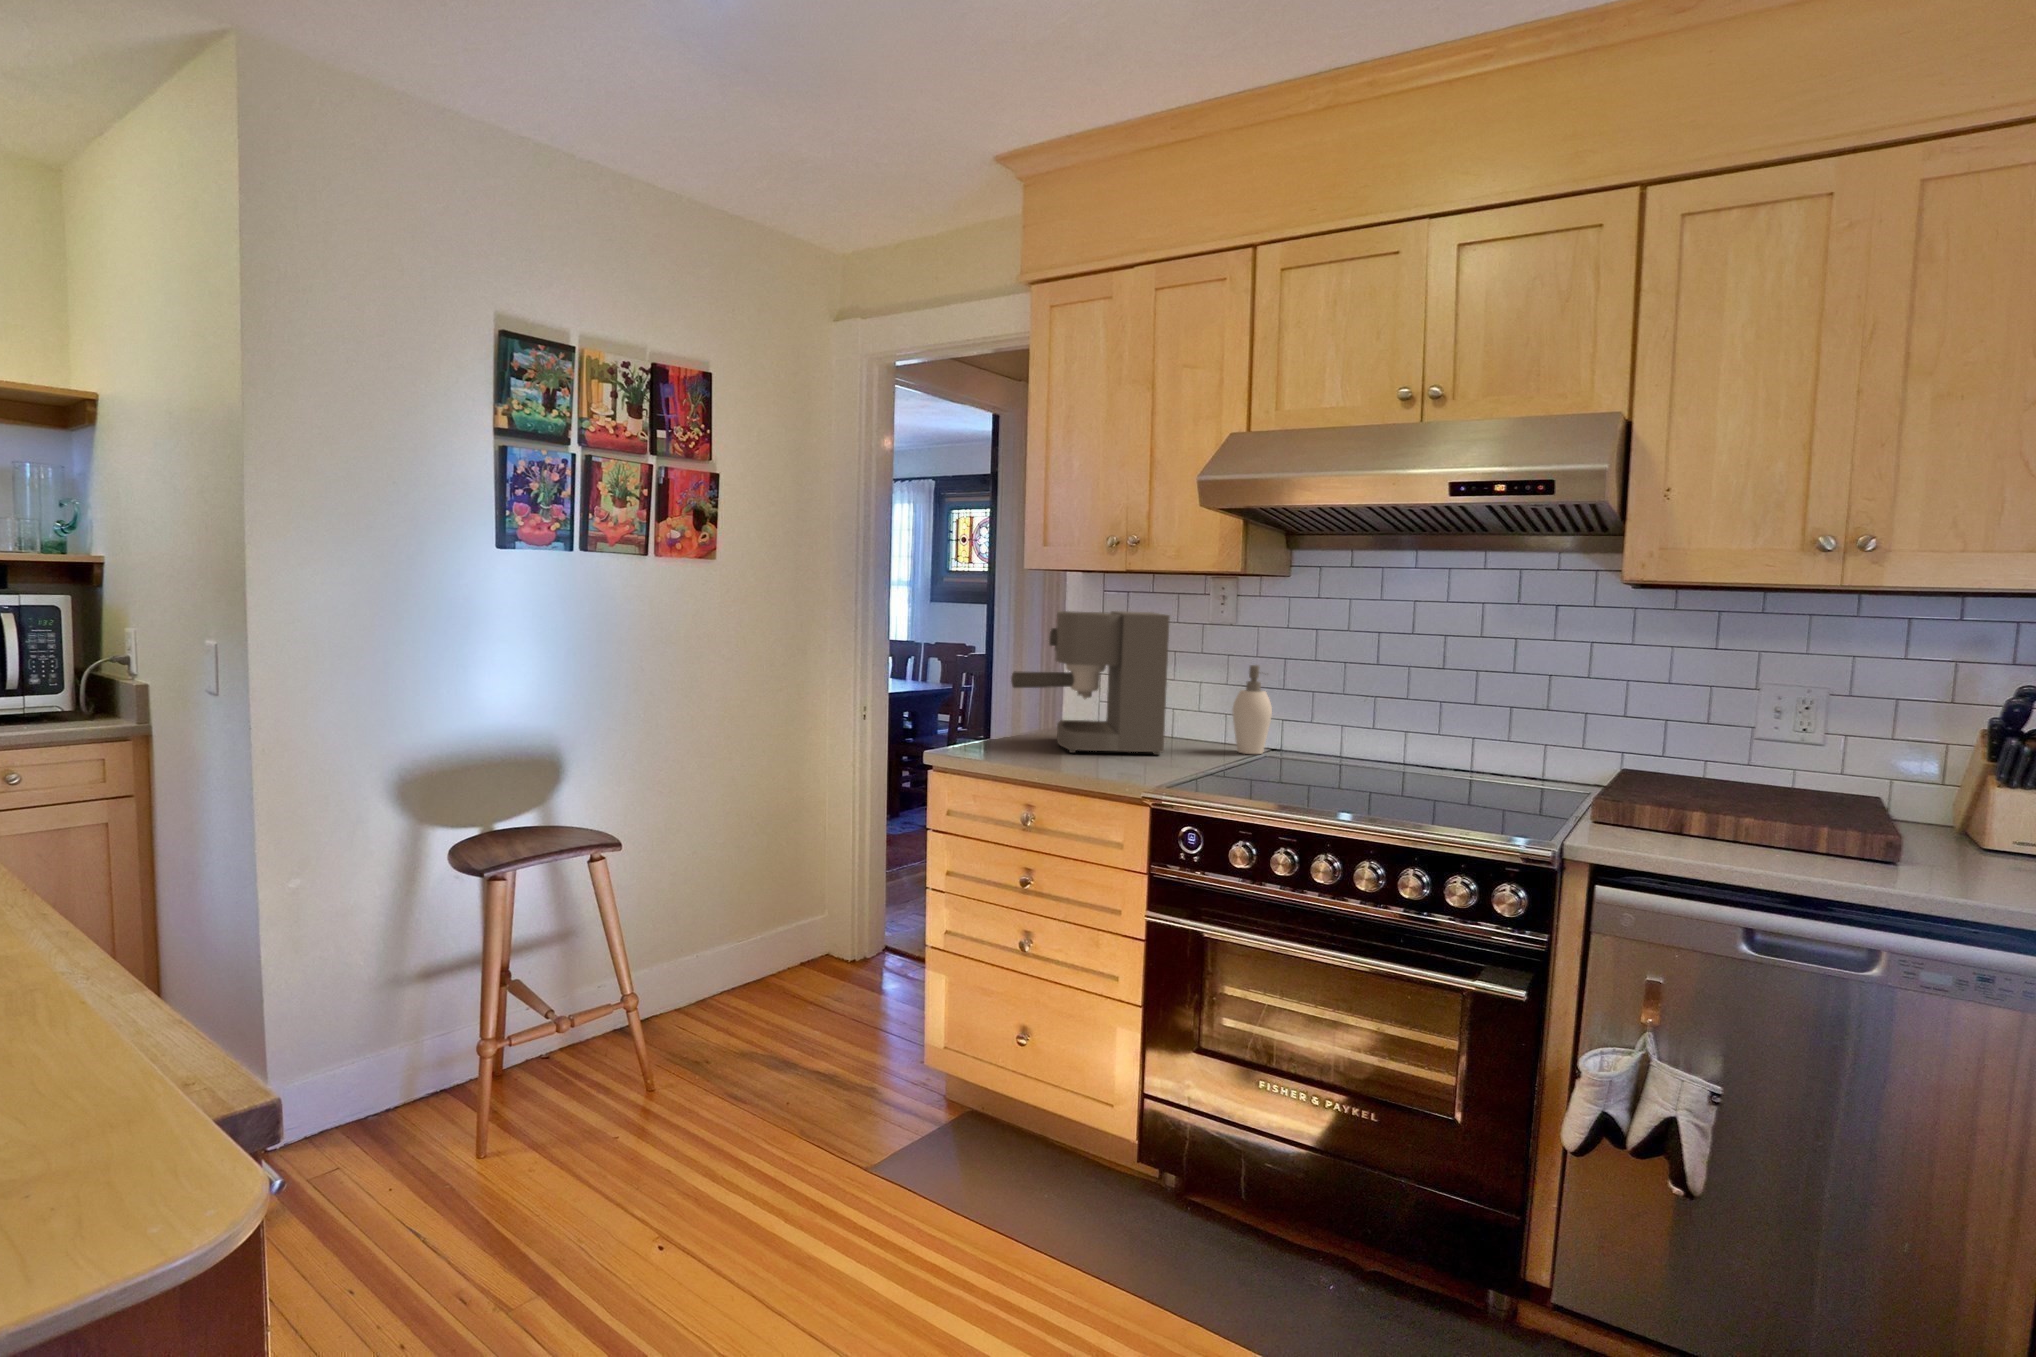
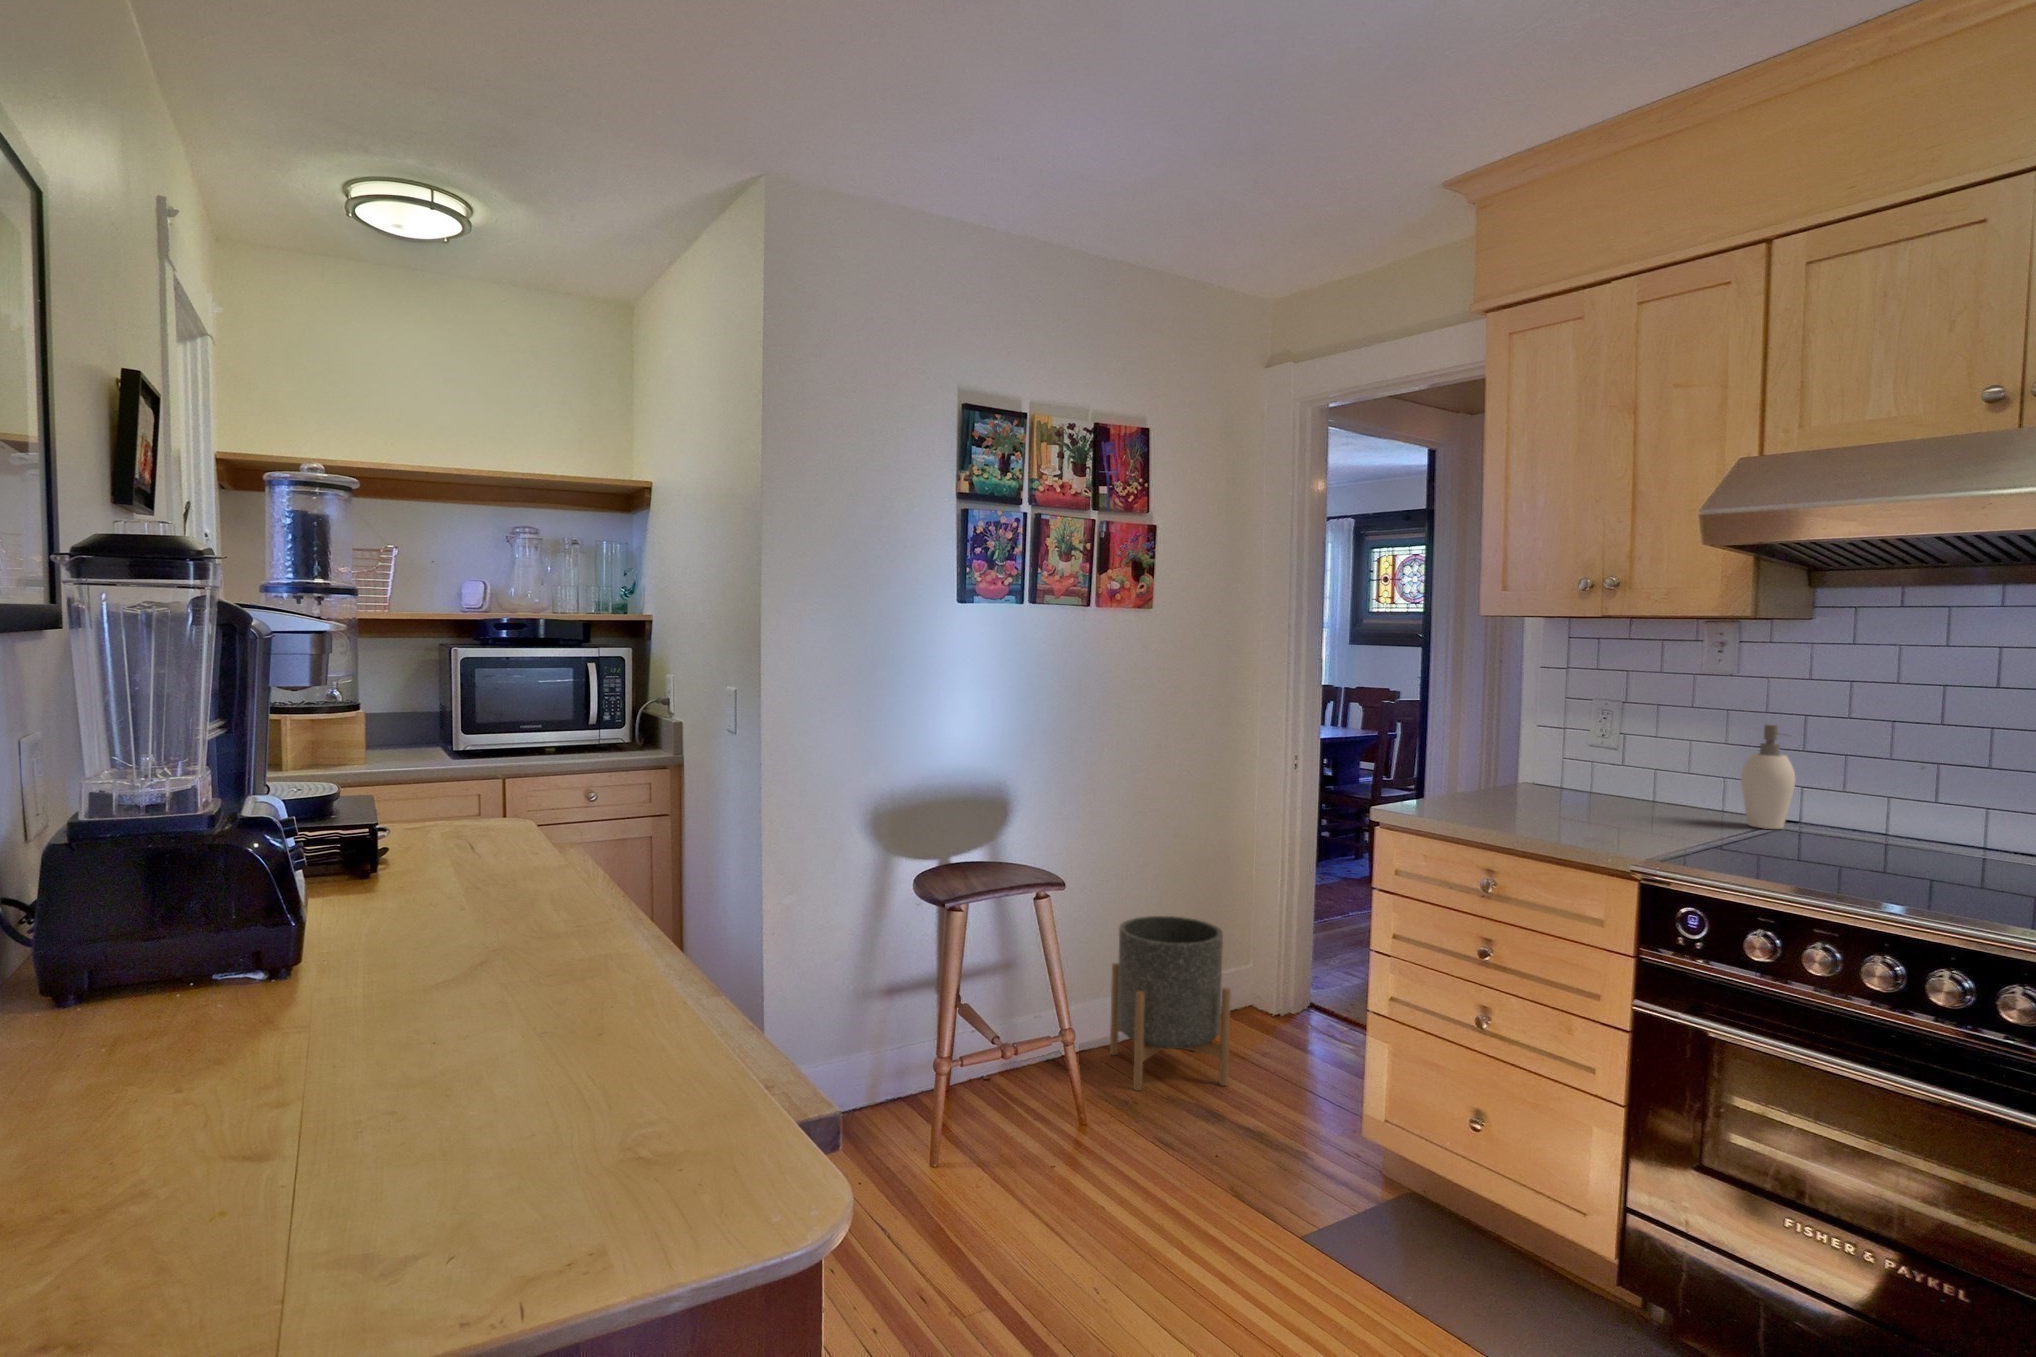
coffee maker: present [1011,611,1170,755] -> none [1465,661,1659,824]
planter: none [683,869,803,1047] -> present [1110,916,1231,1091]

